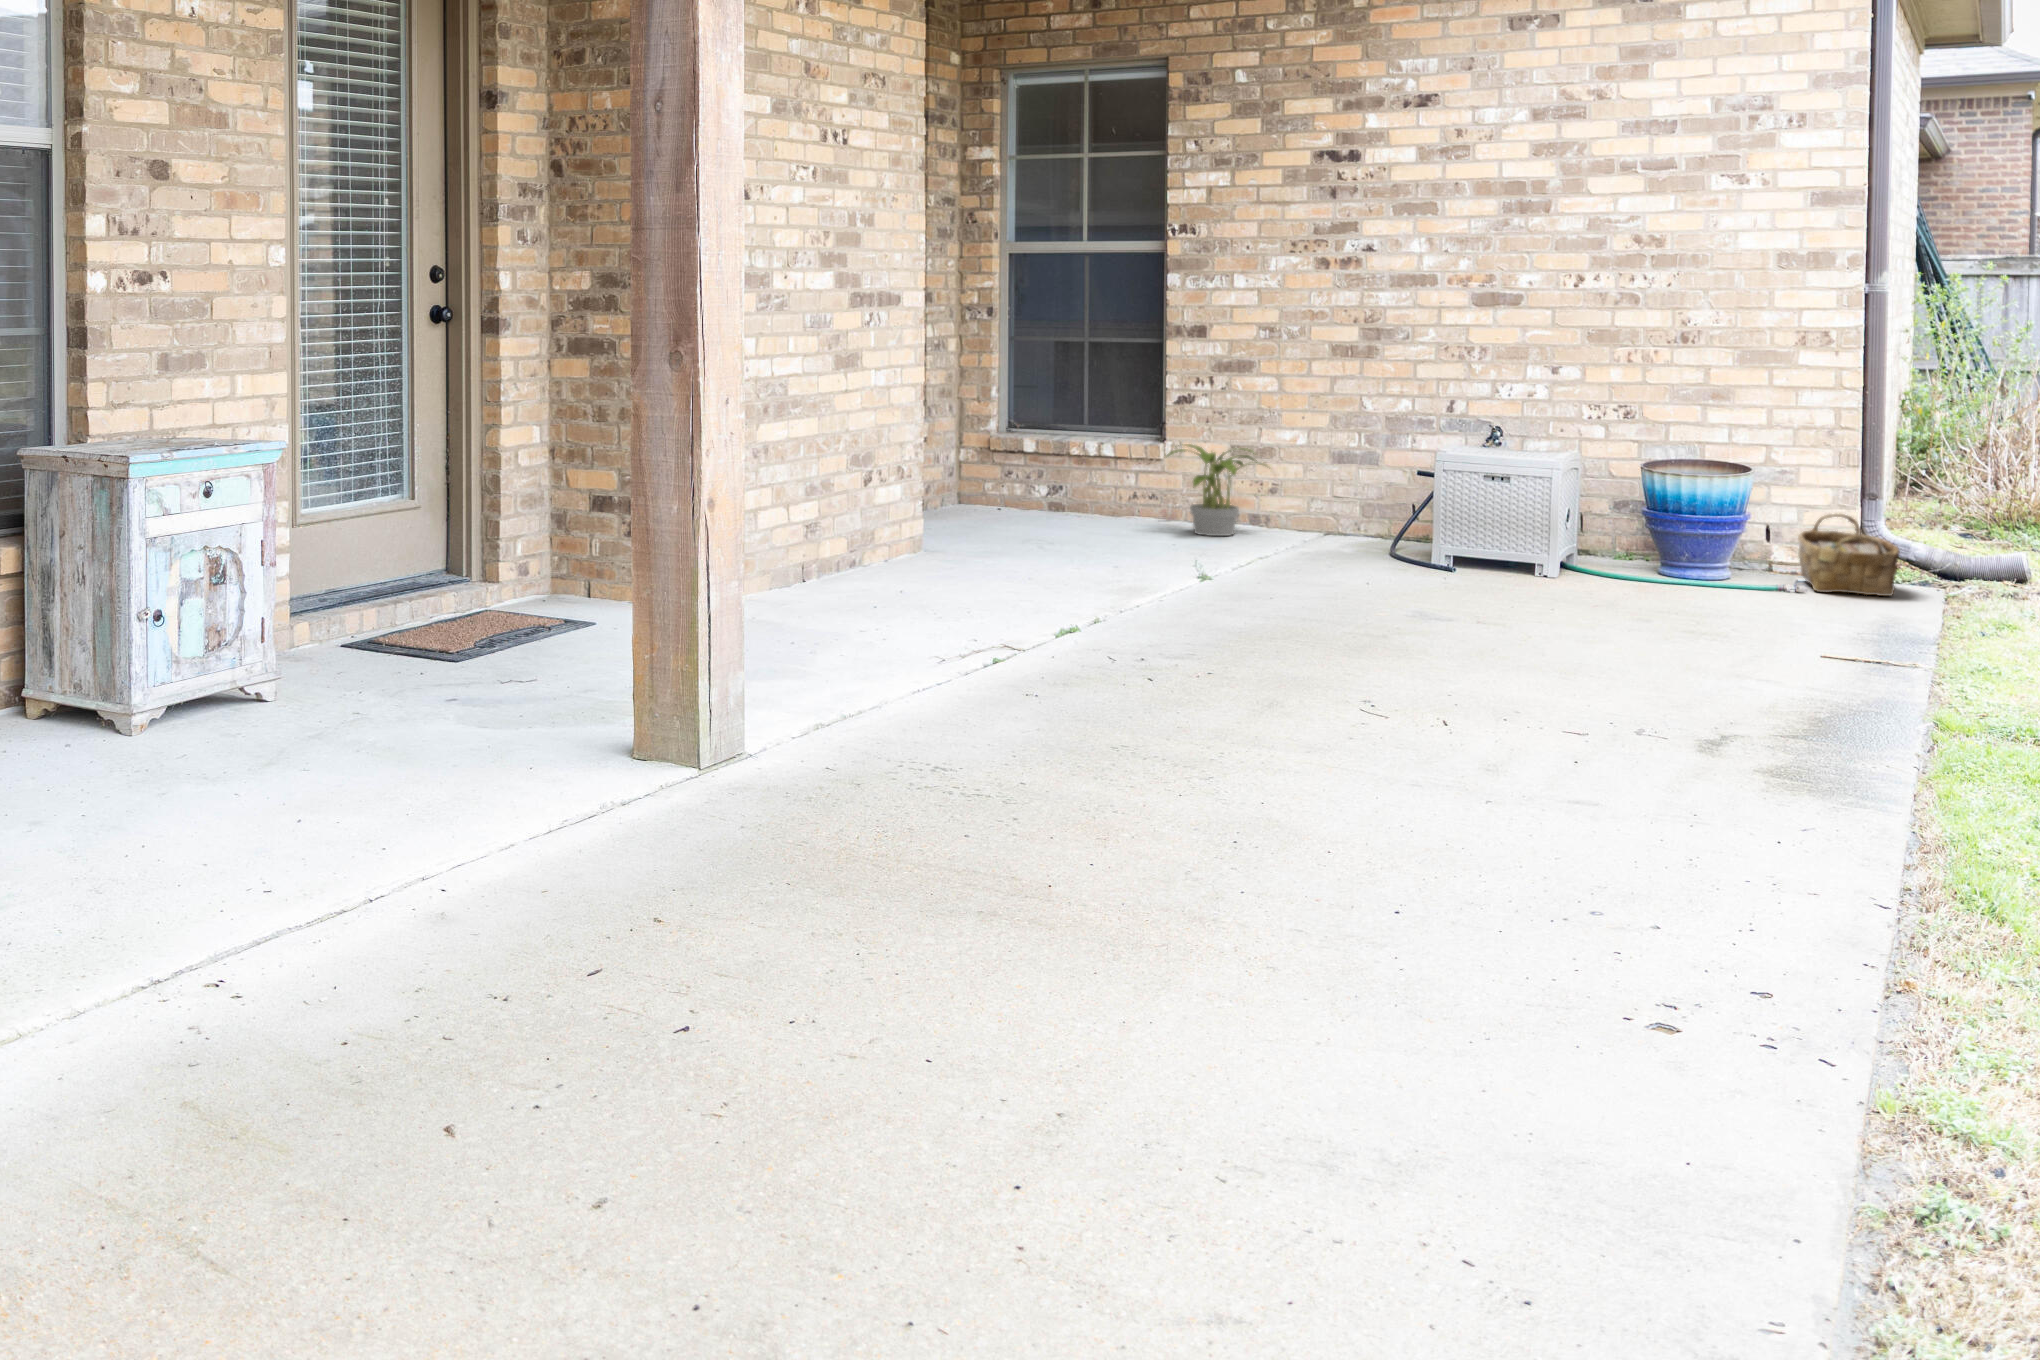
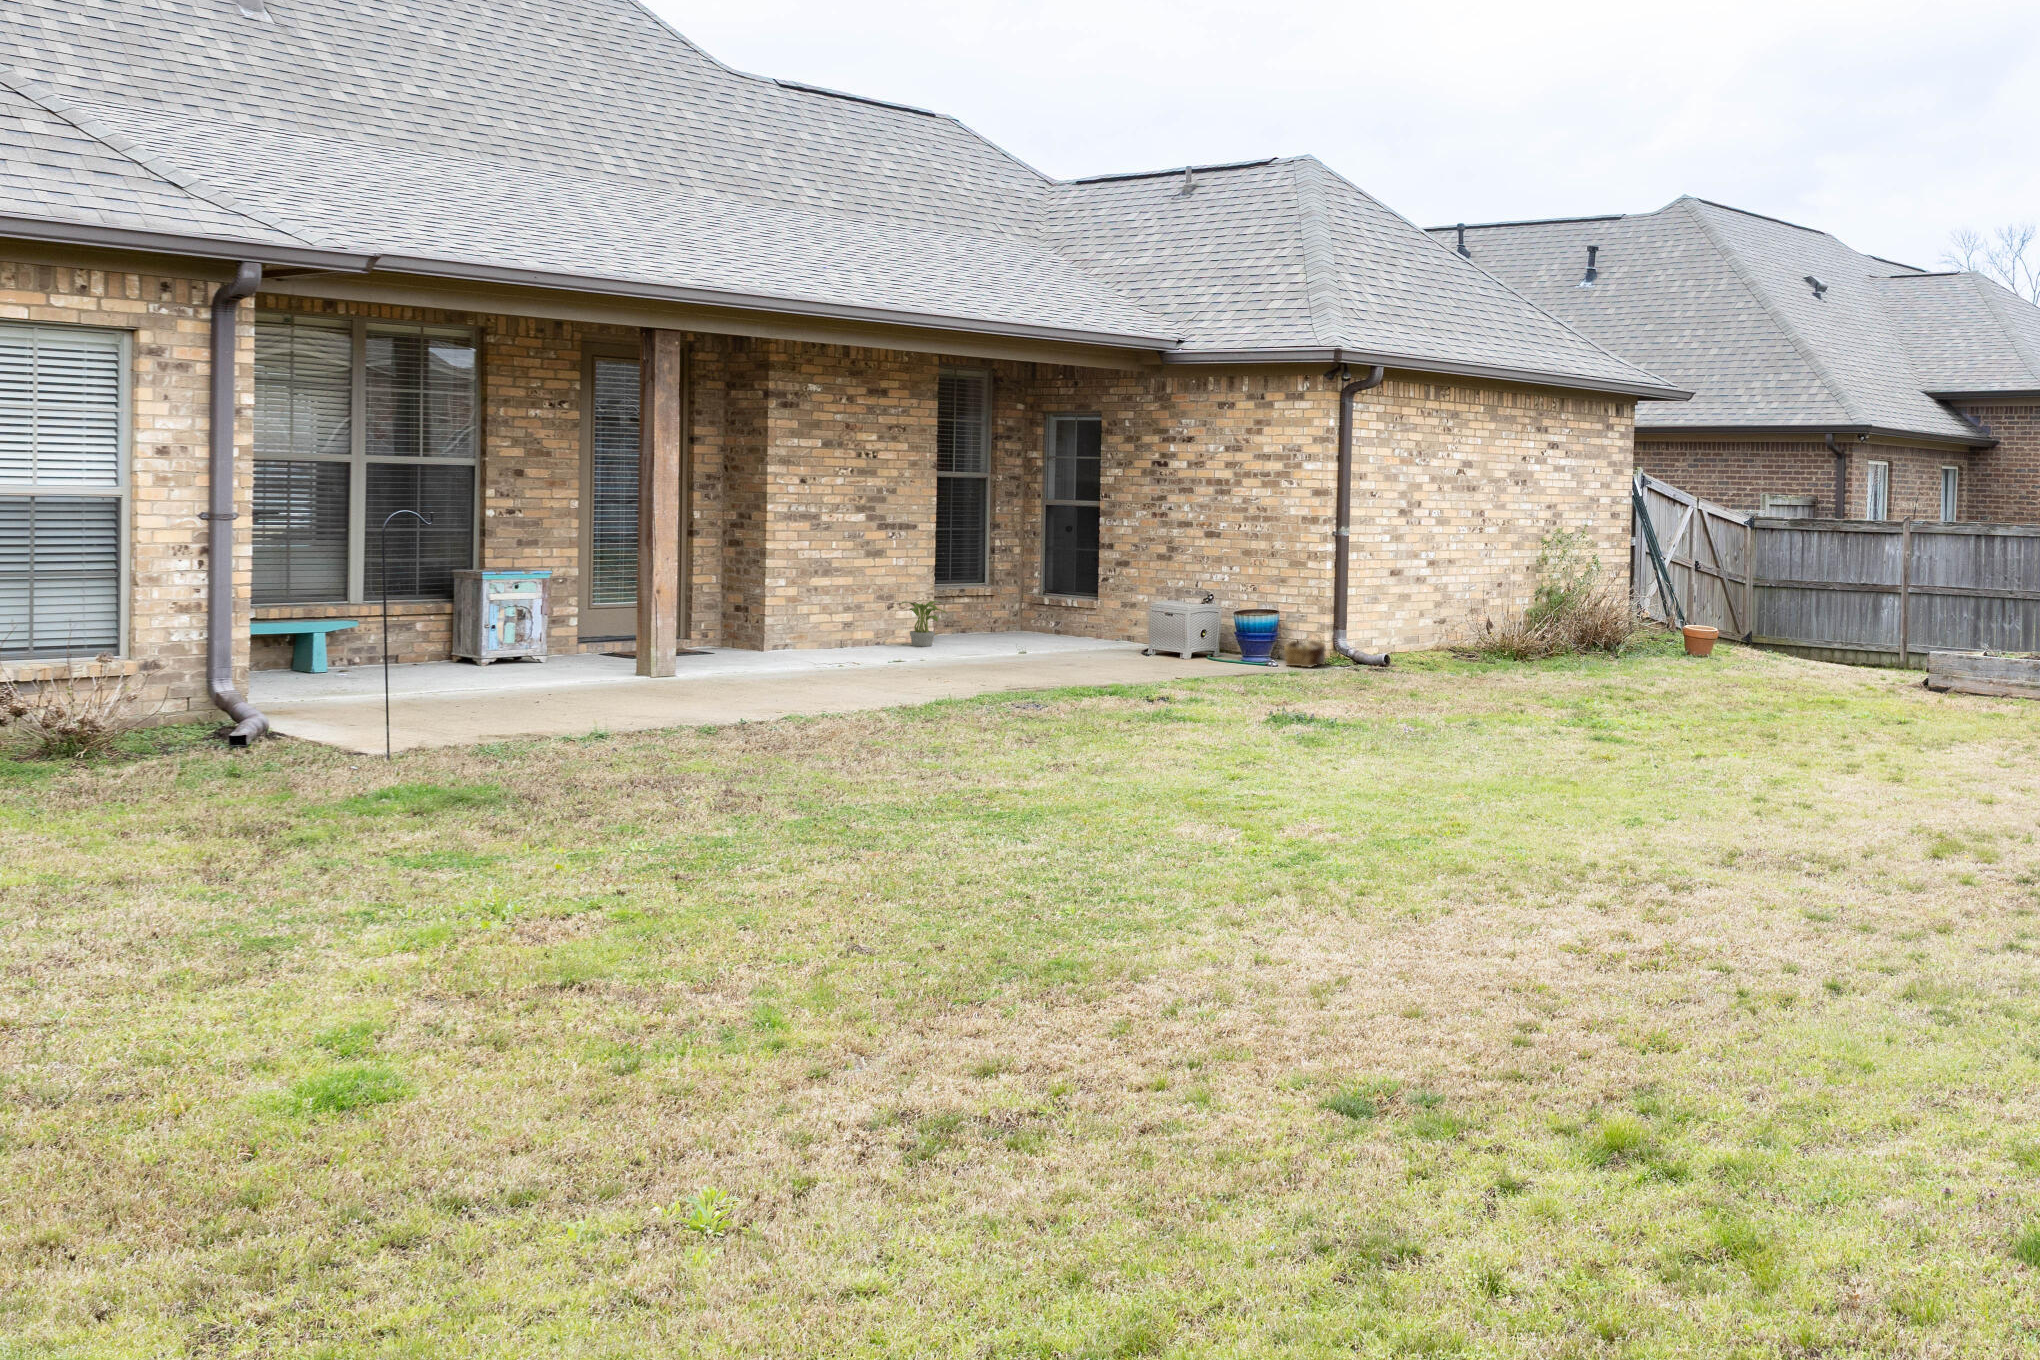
potted plant: present [1167,444,1266,536] -> present [900,601,947,646]

